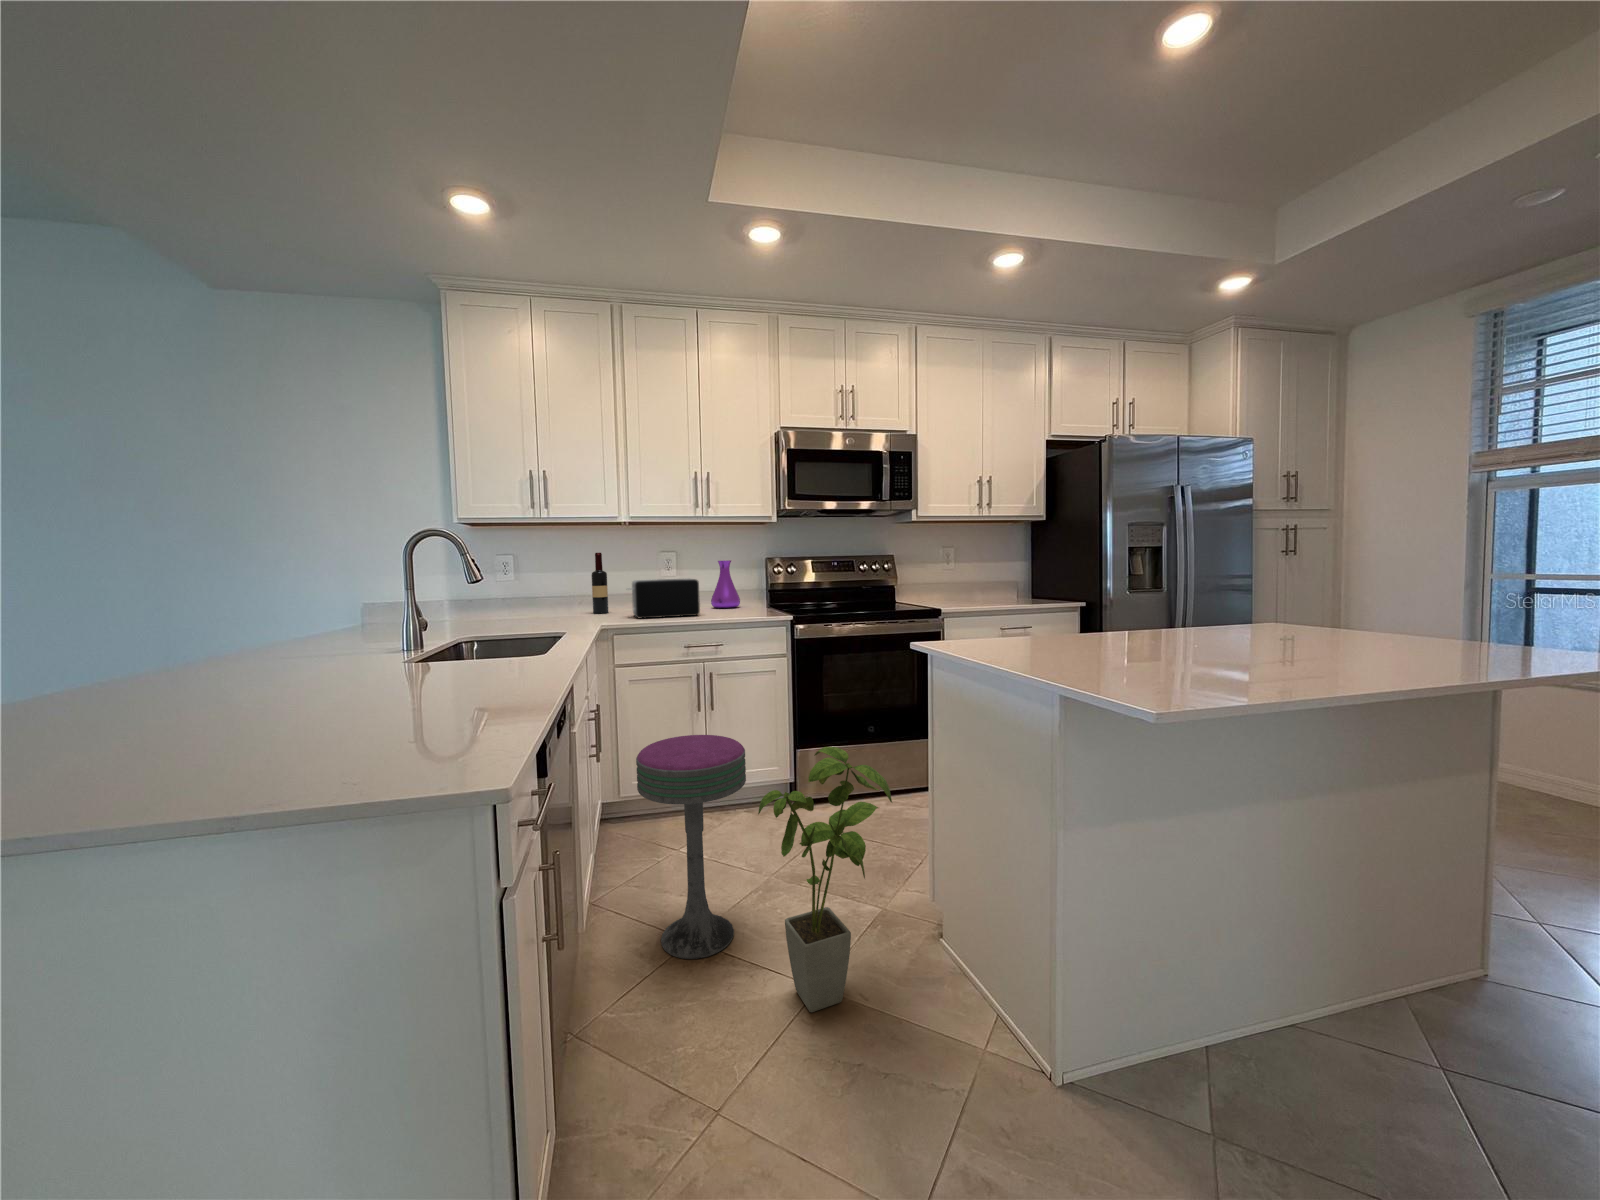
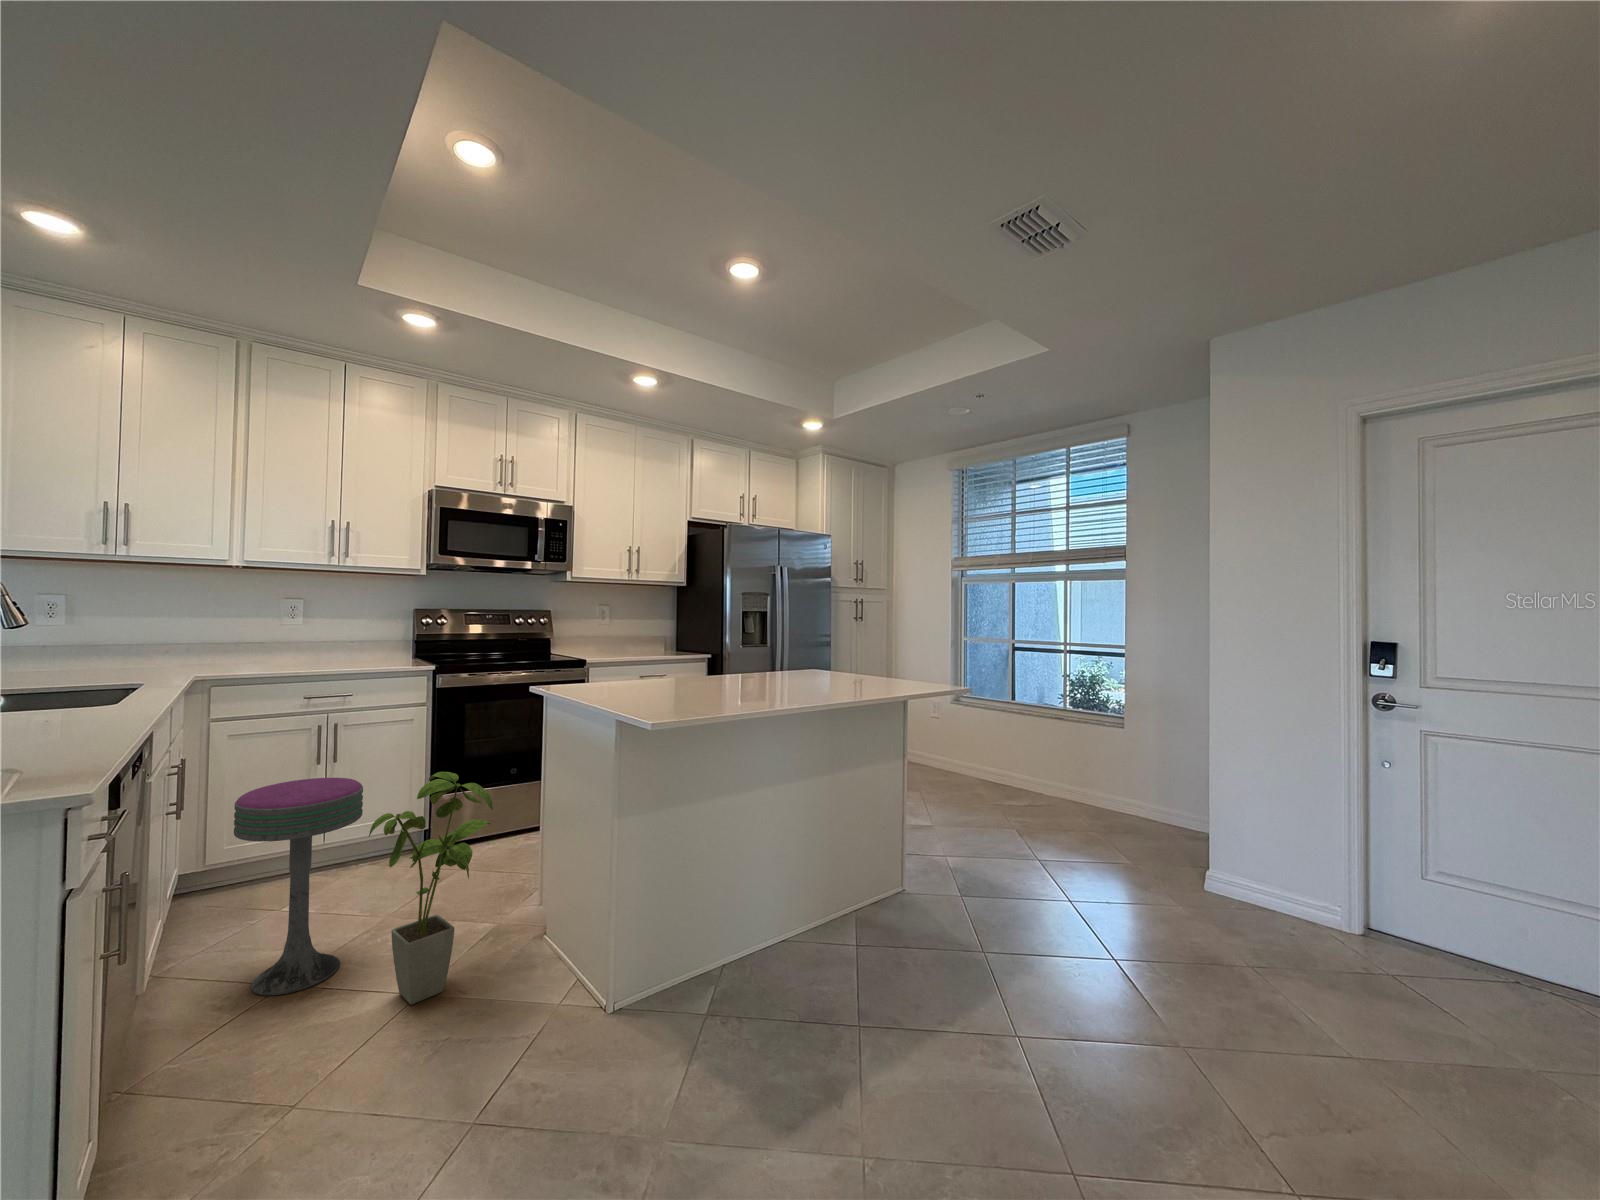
wine bottle: present [592,553,608,614] -> none [182,597,205,664]
vase: present [711,560,740,608] -> none [343,610,379,658]
toaster: present [628,578,700,618] -> none [232,628,328,669]

